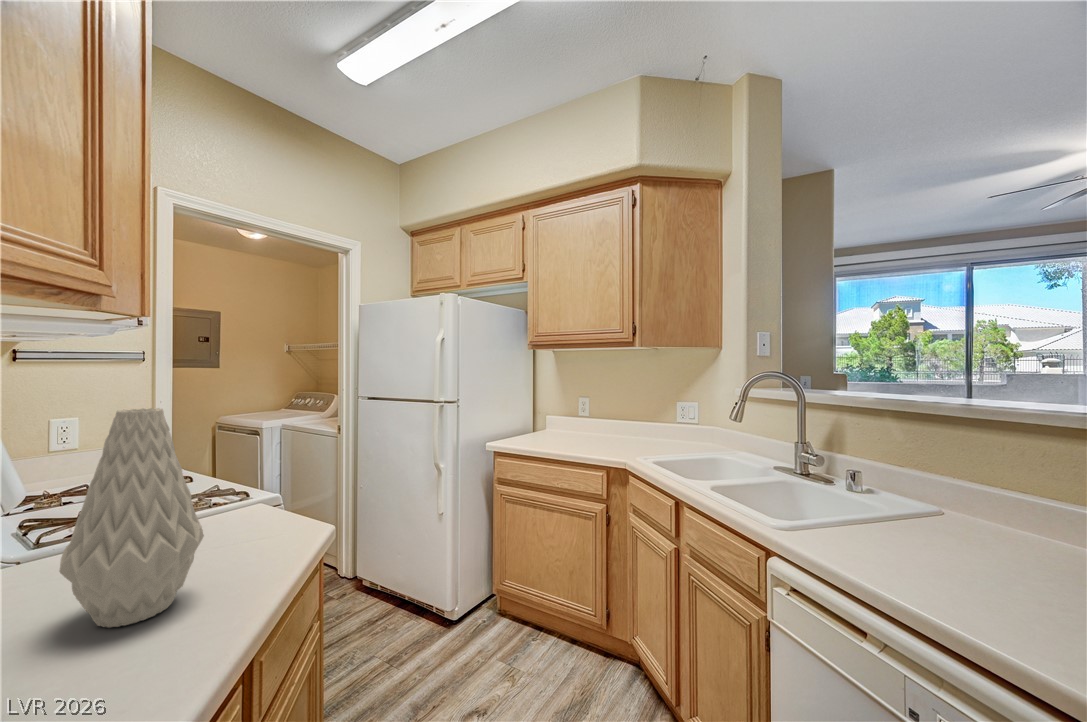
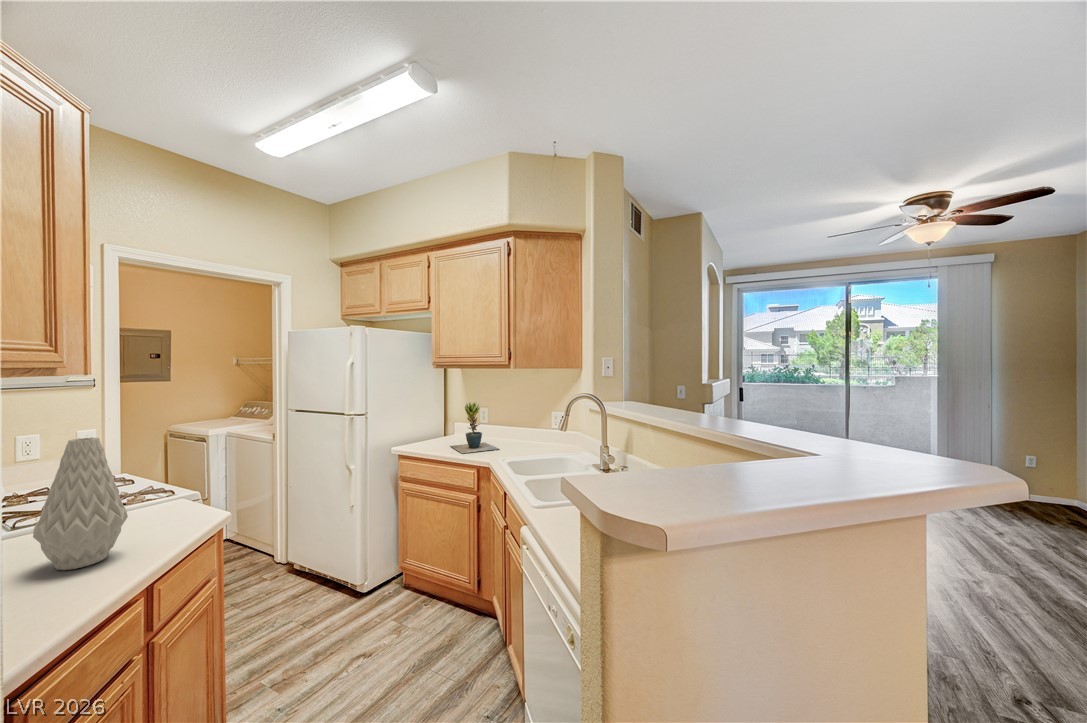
potted plant: none [554,388,621,451] -> present [451,403,498,453]

